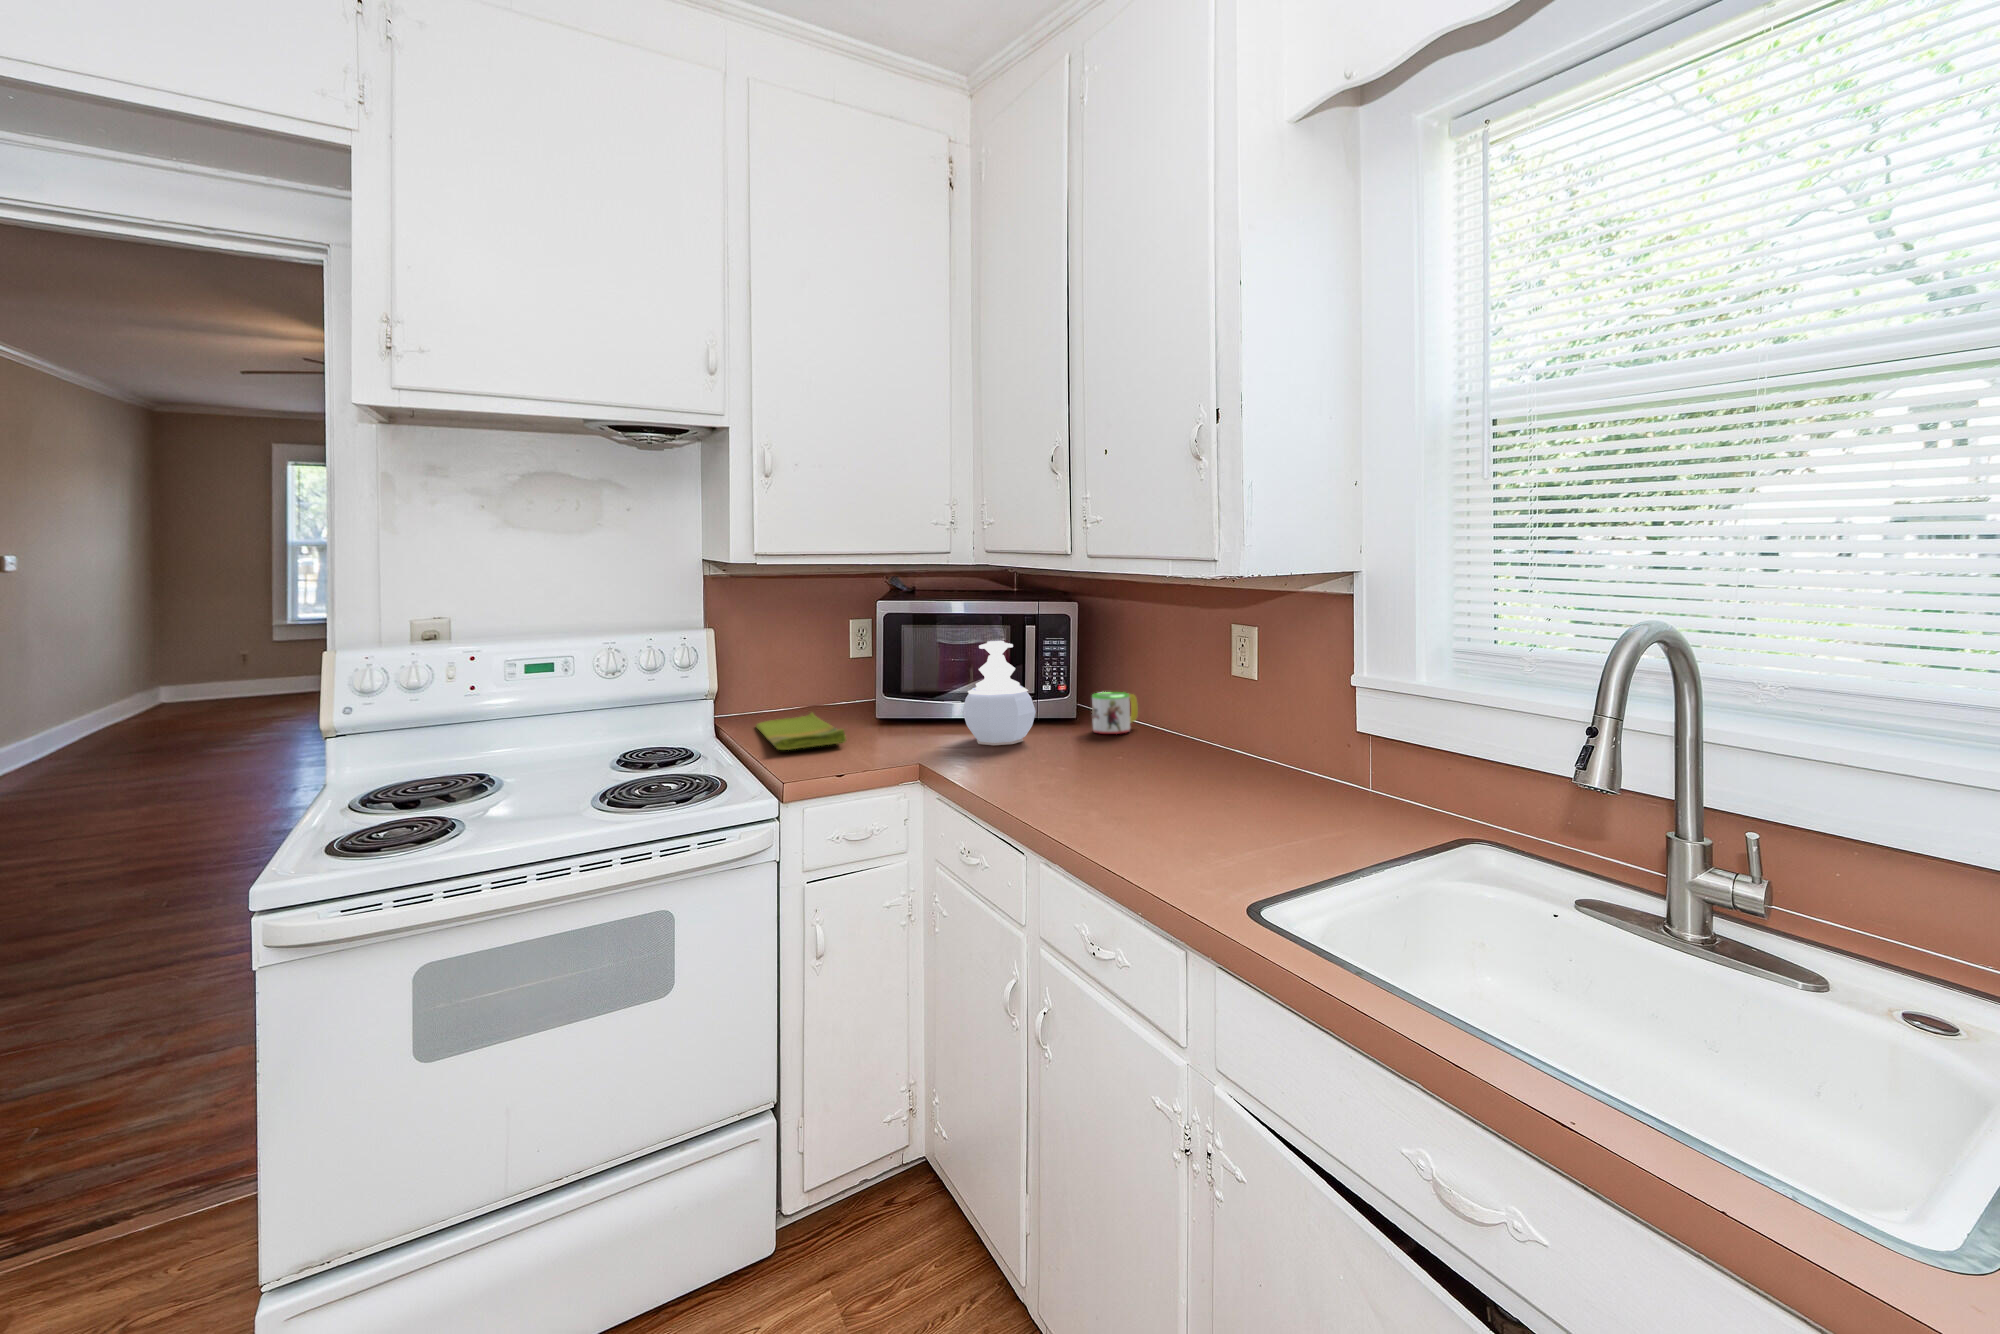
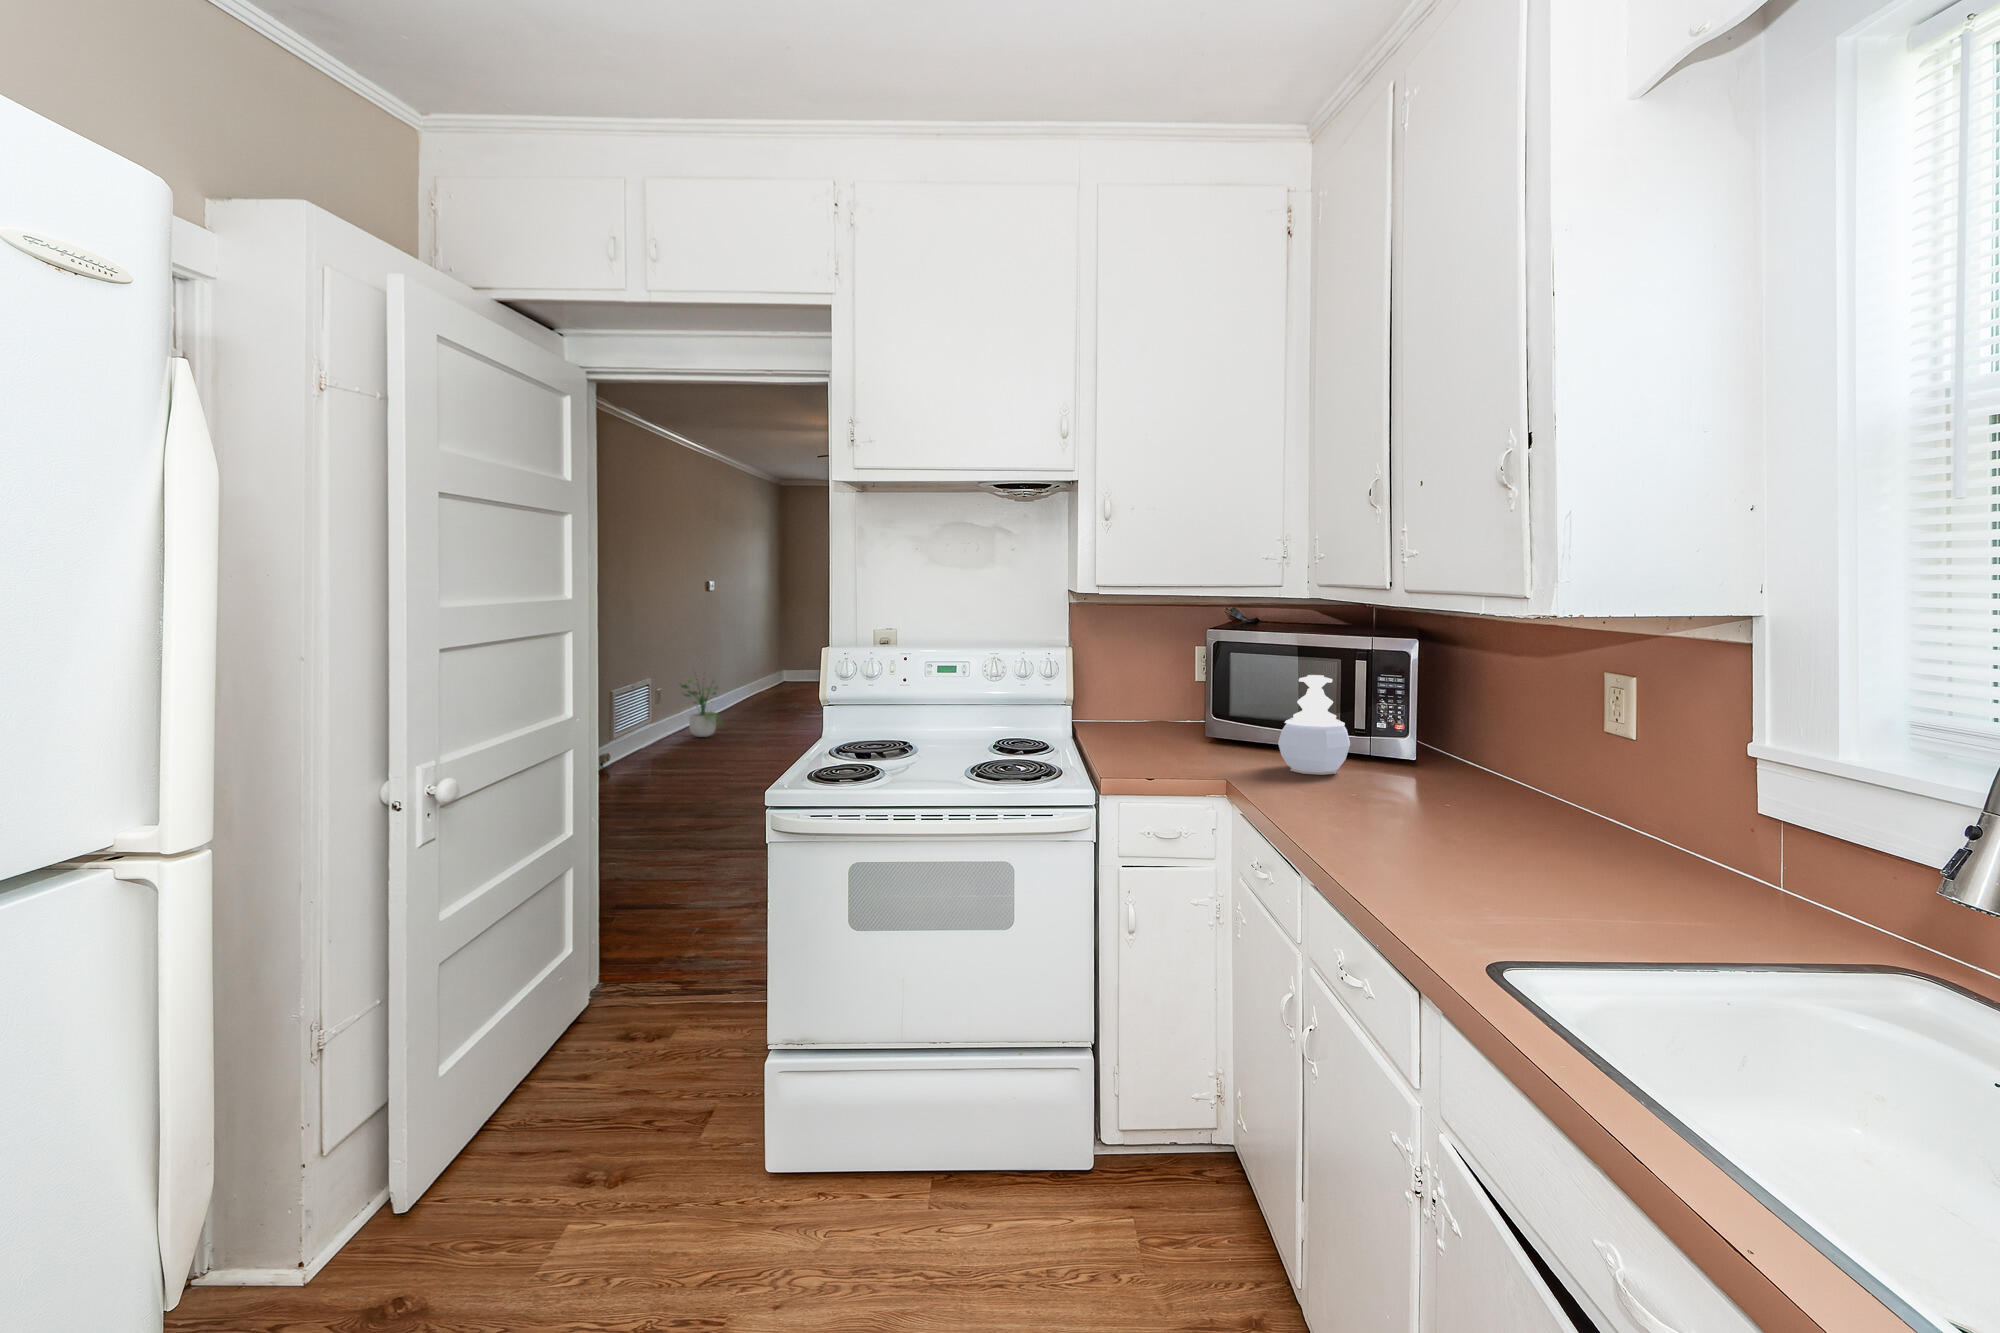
mug: present [1092,692,1138,734] -> none [1418,736,1475,780]
potted plant: none [62,700,159,798] -> present [681,680,722,737]
dish towel: present [756,713,846,750] -> none [1109,726,1172,754]

